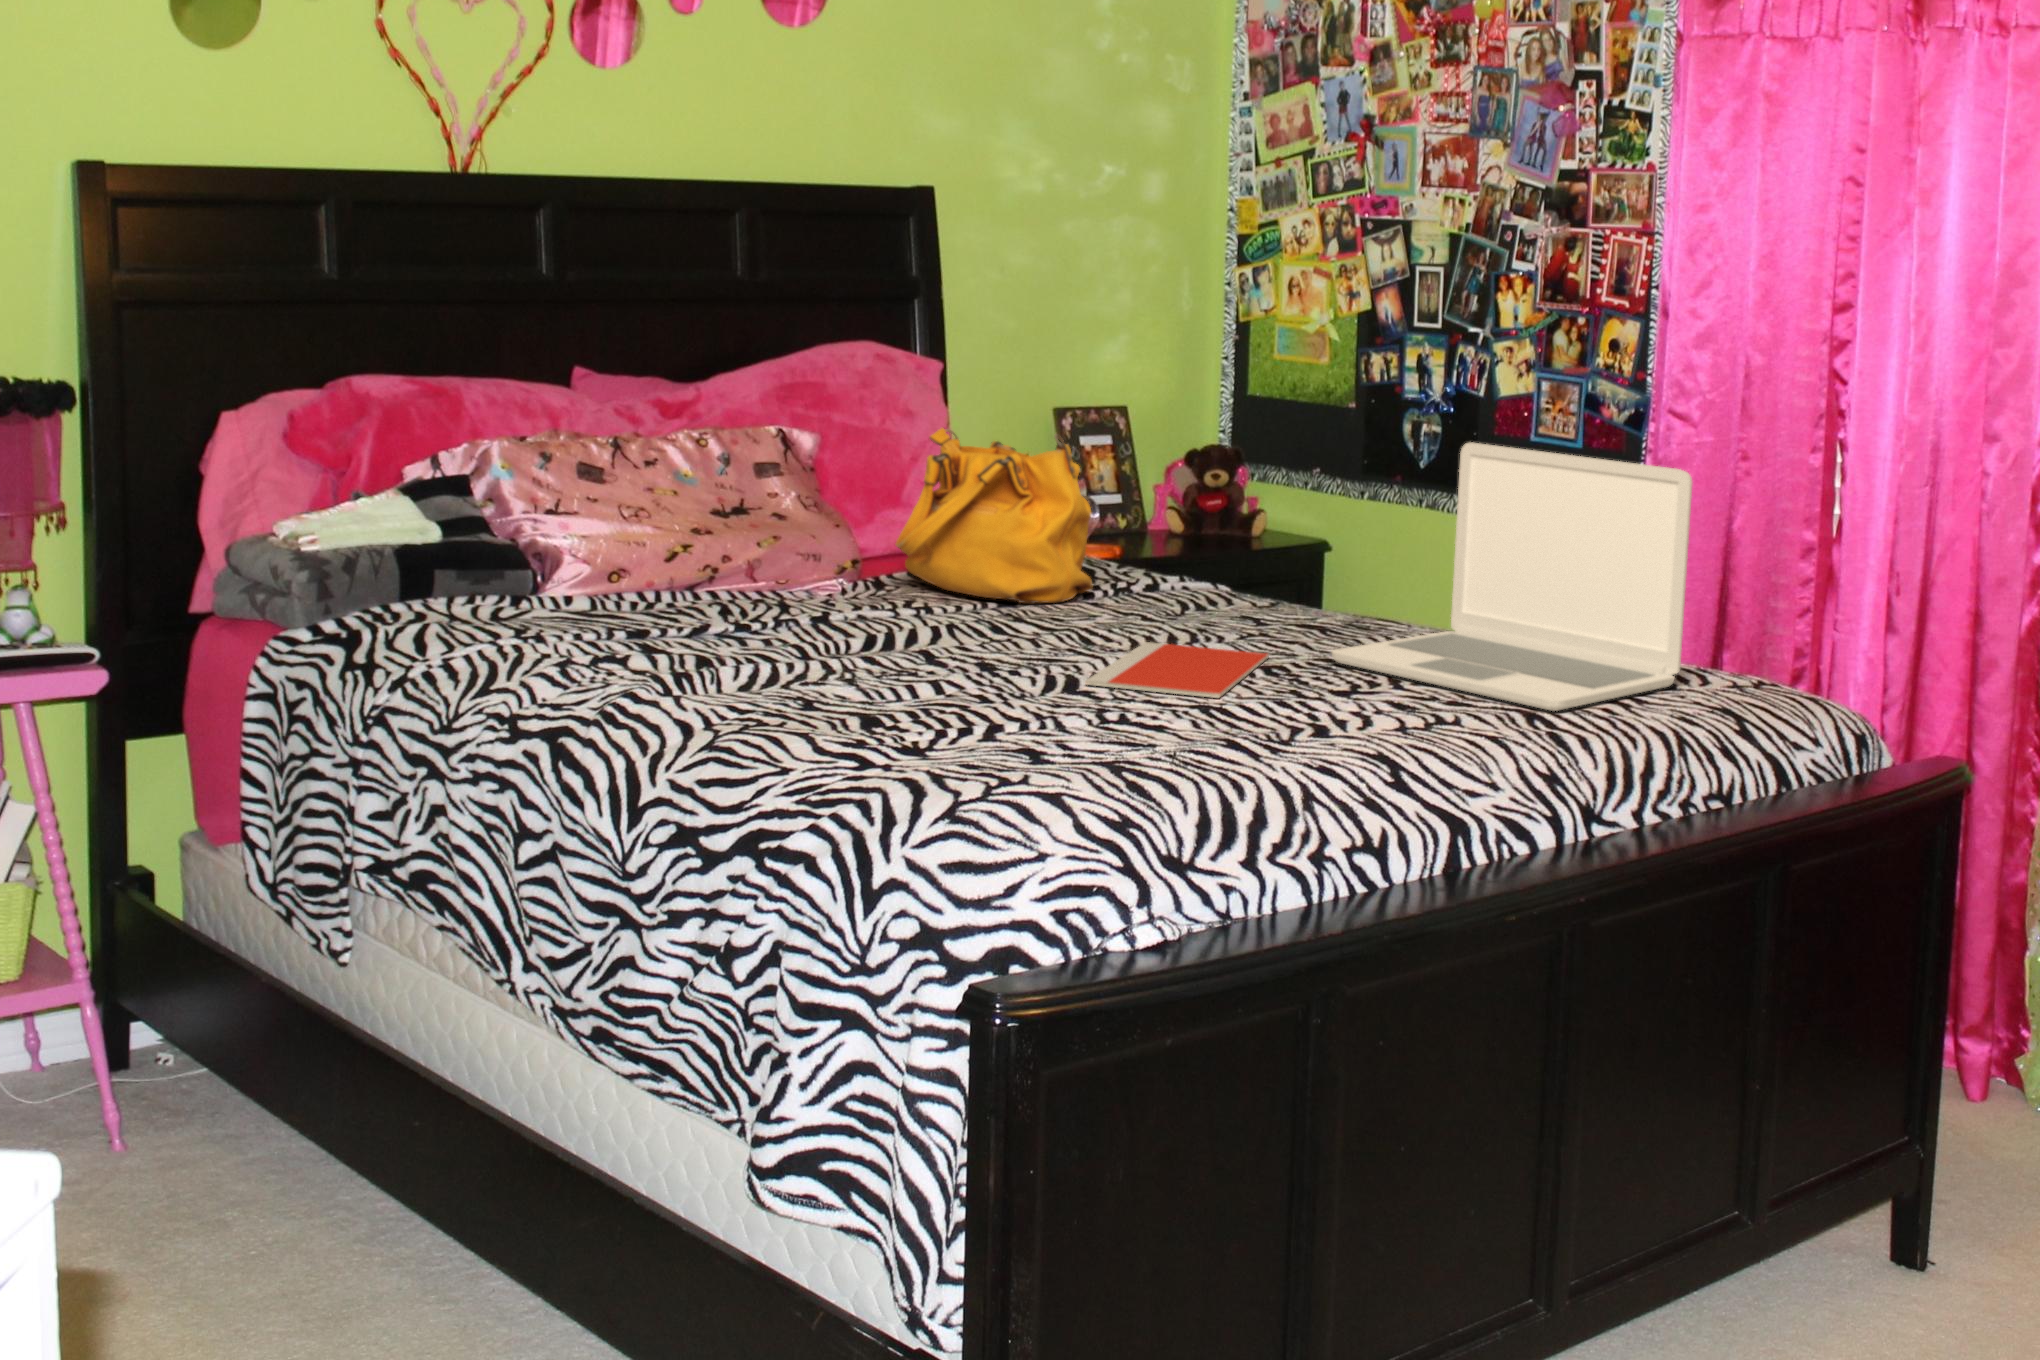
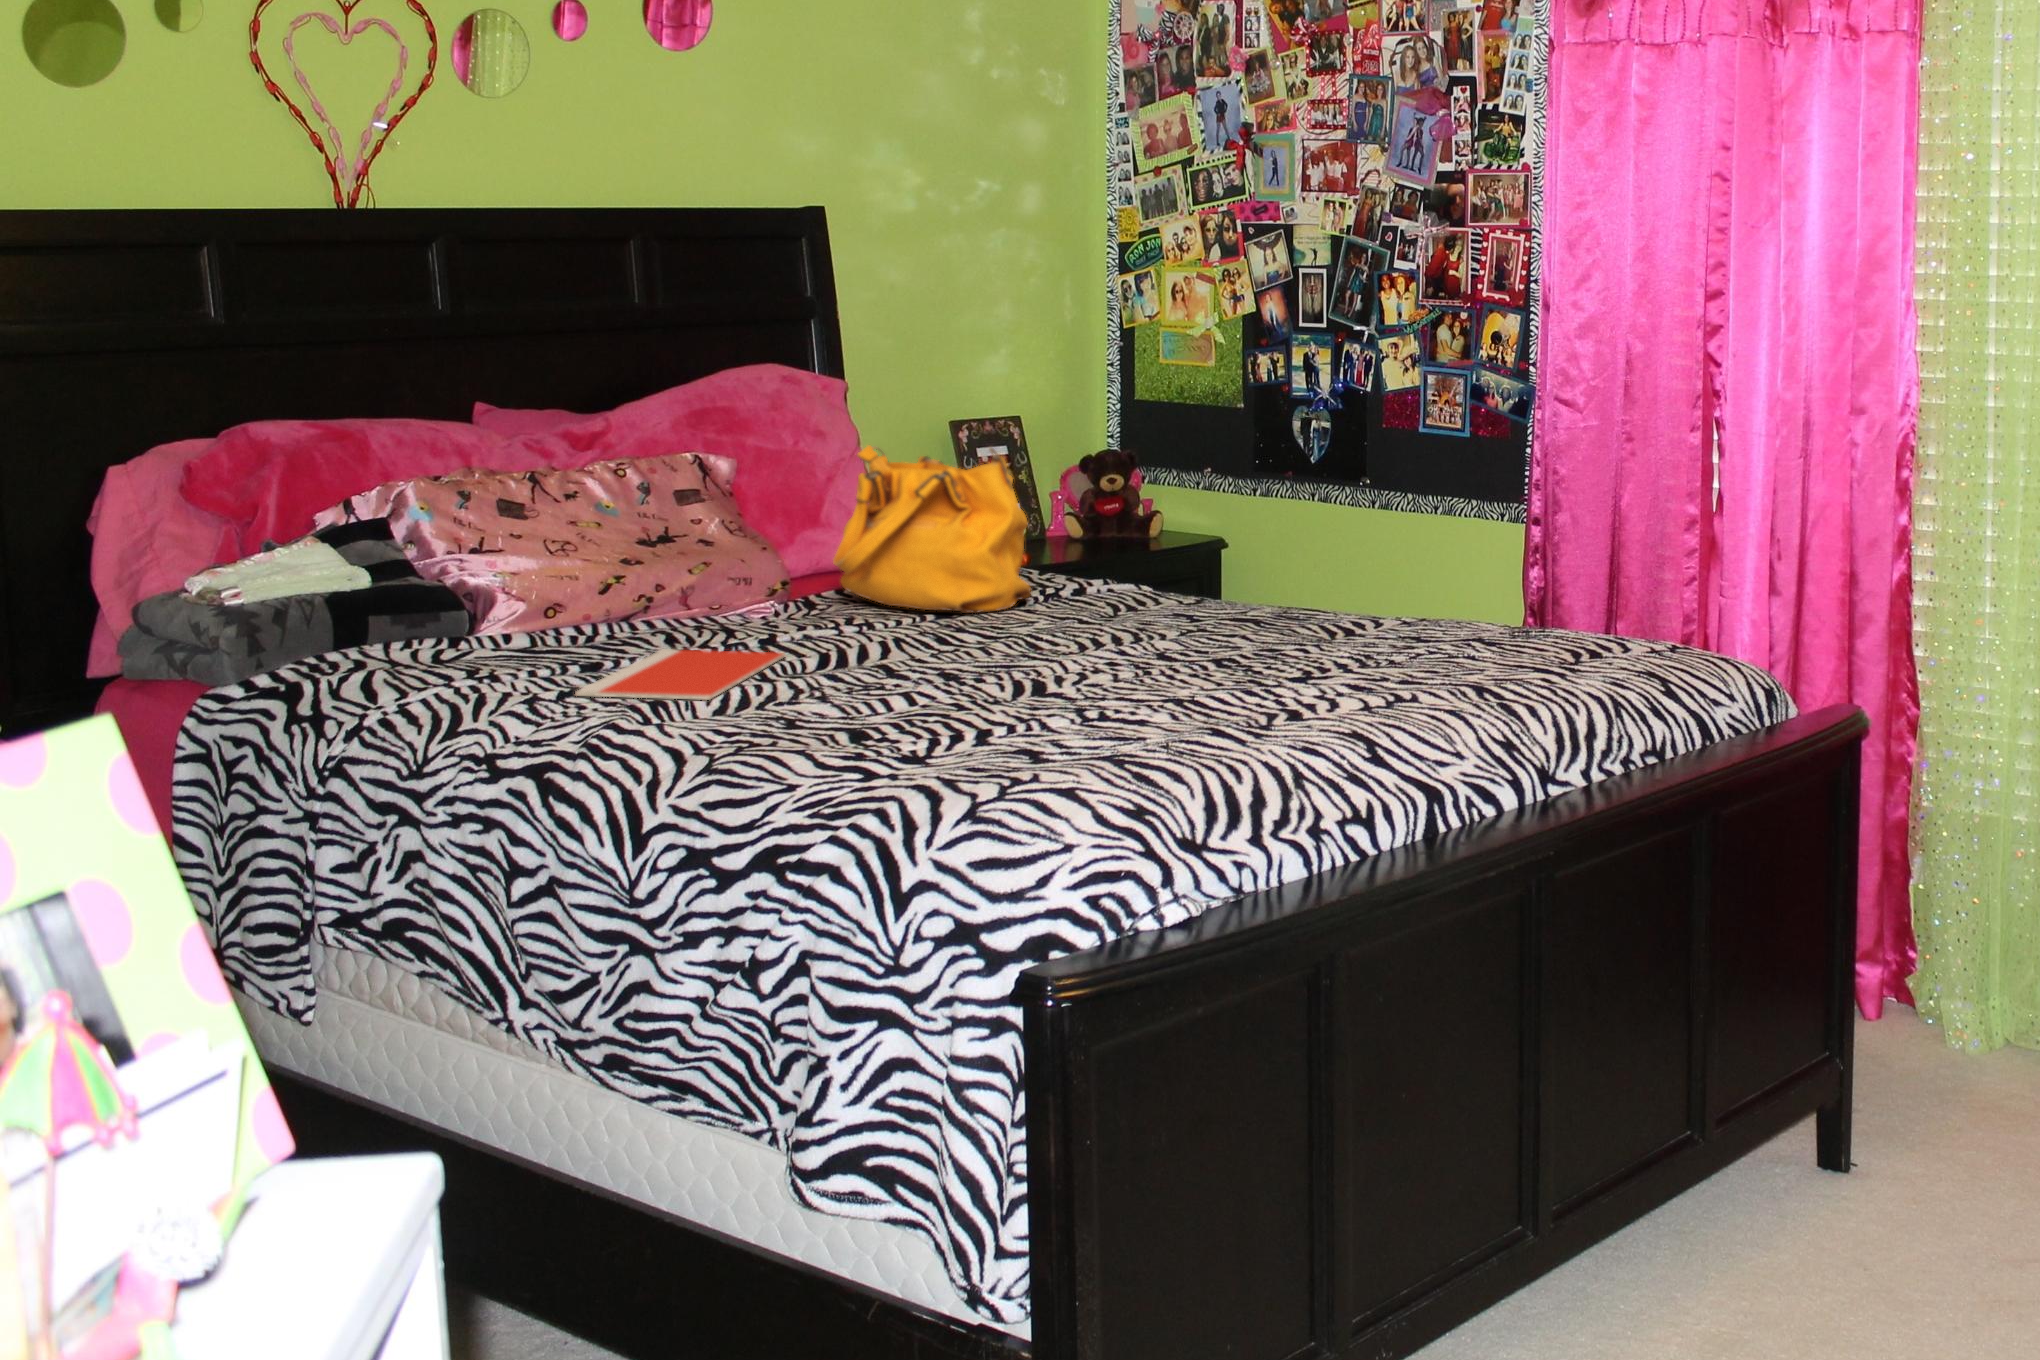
laptop: present [1332,442,1693,711] -> none [1280,438,1601,681]
notebook: present [1085,642,1269,698] -> present [576,649,785,700]

